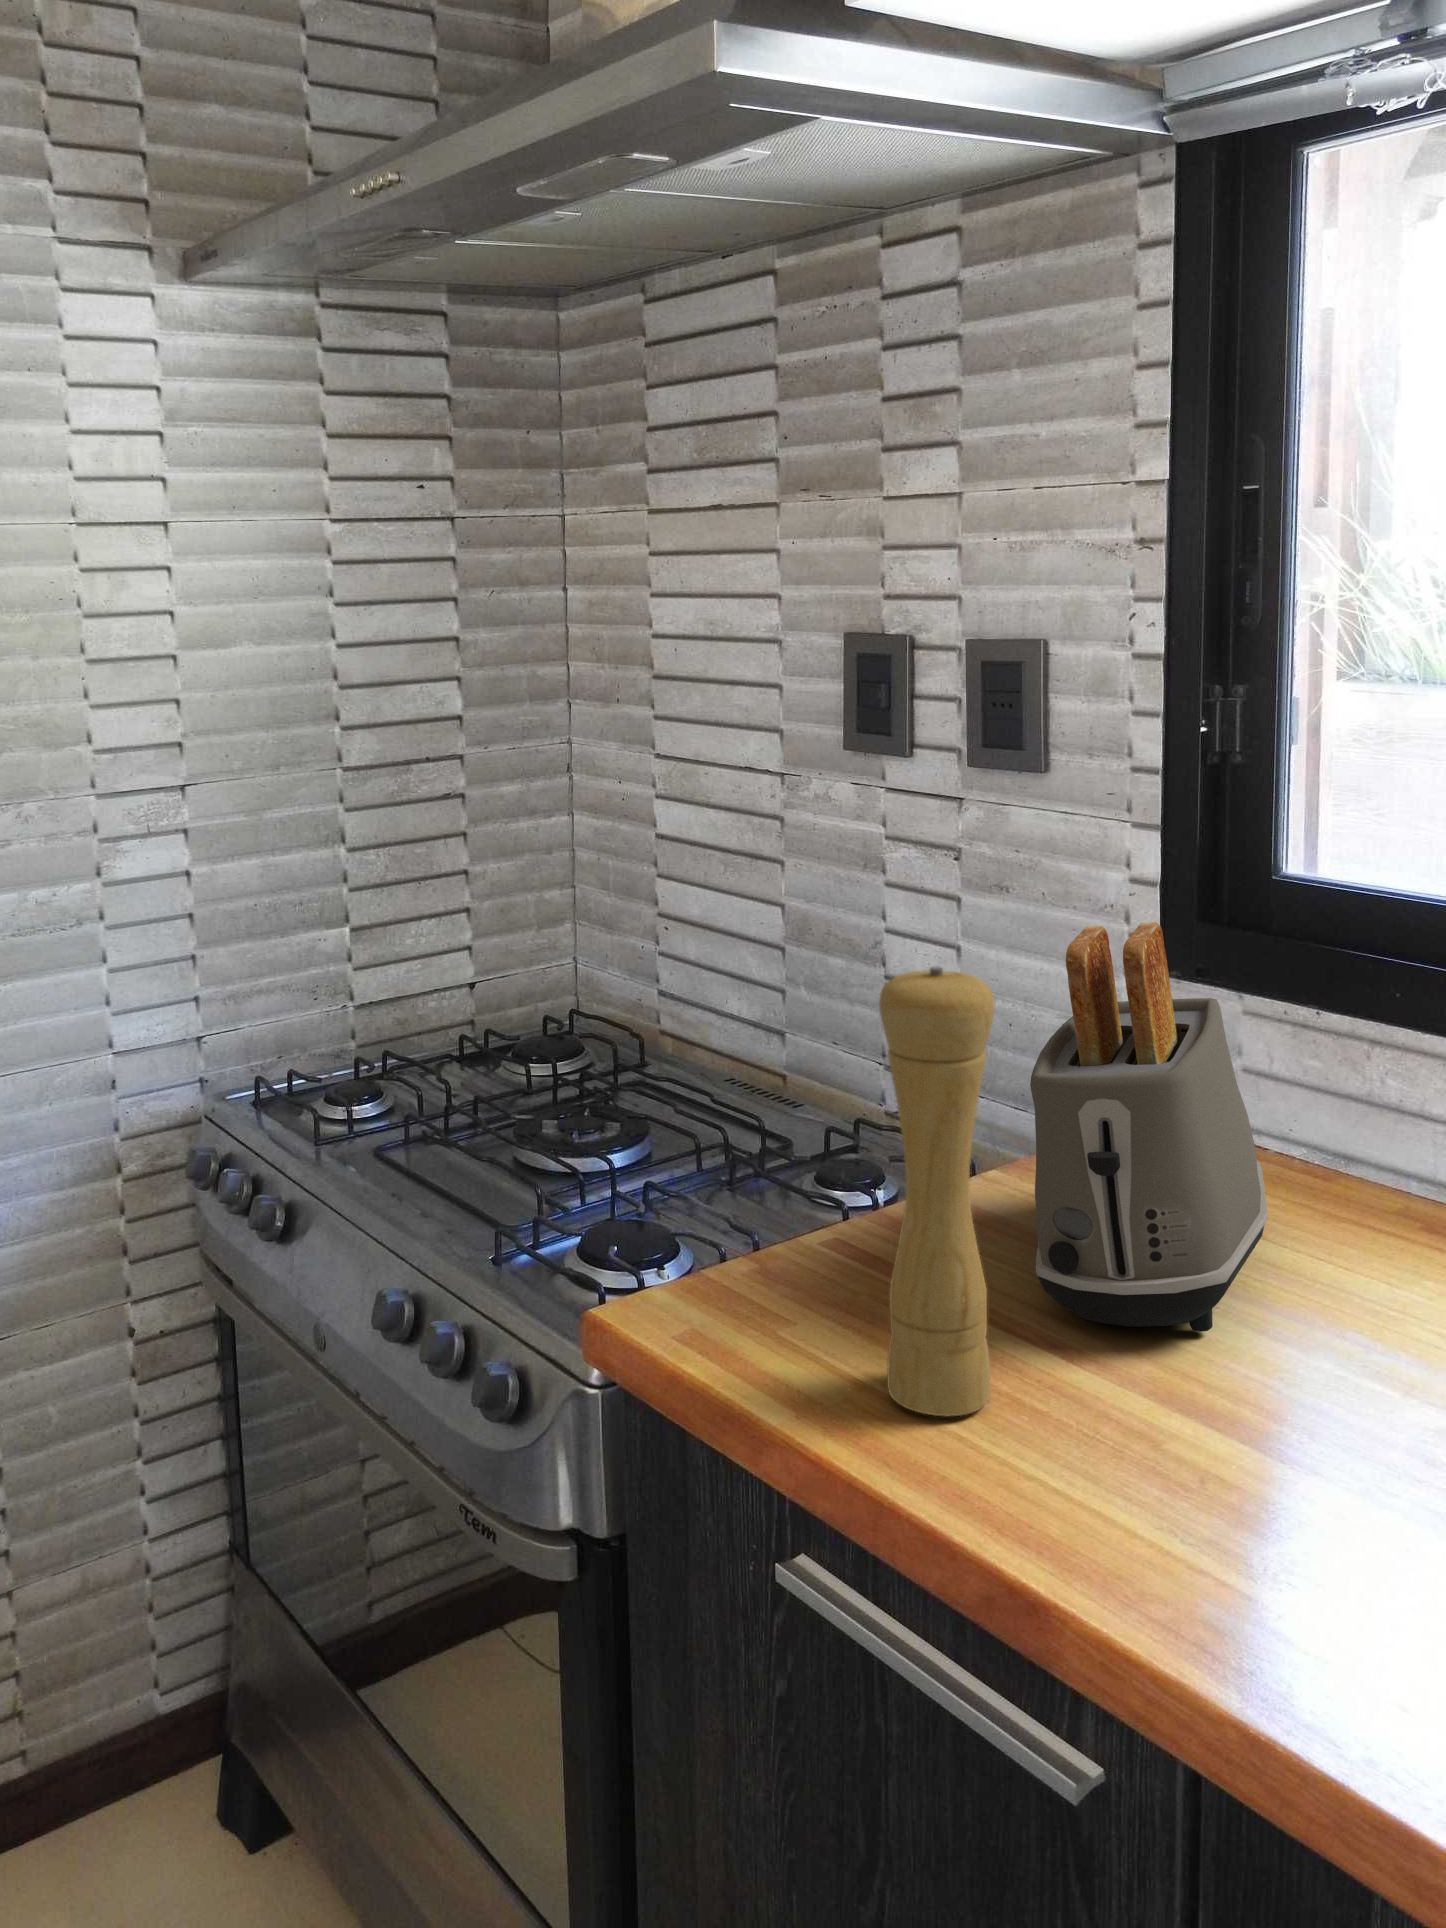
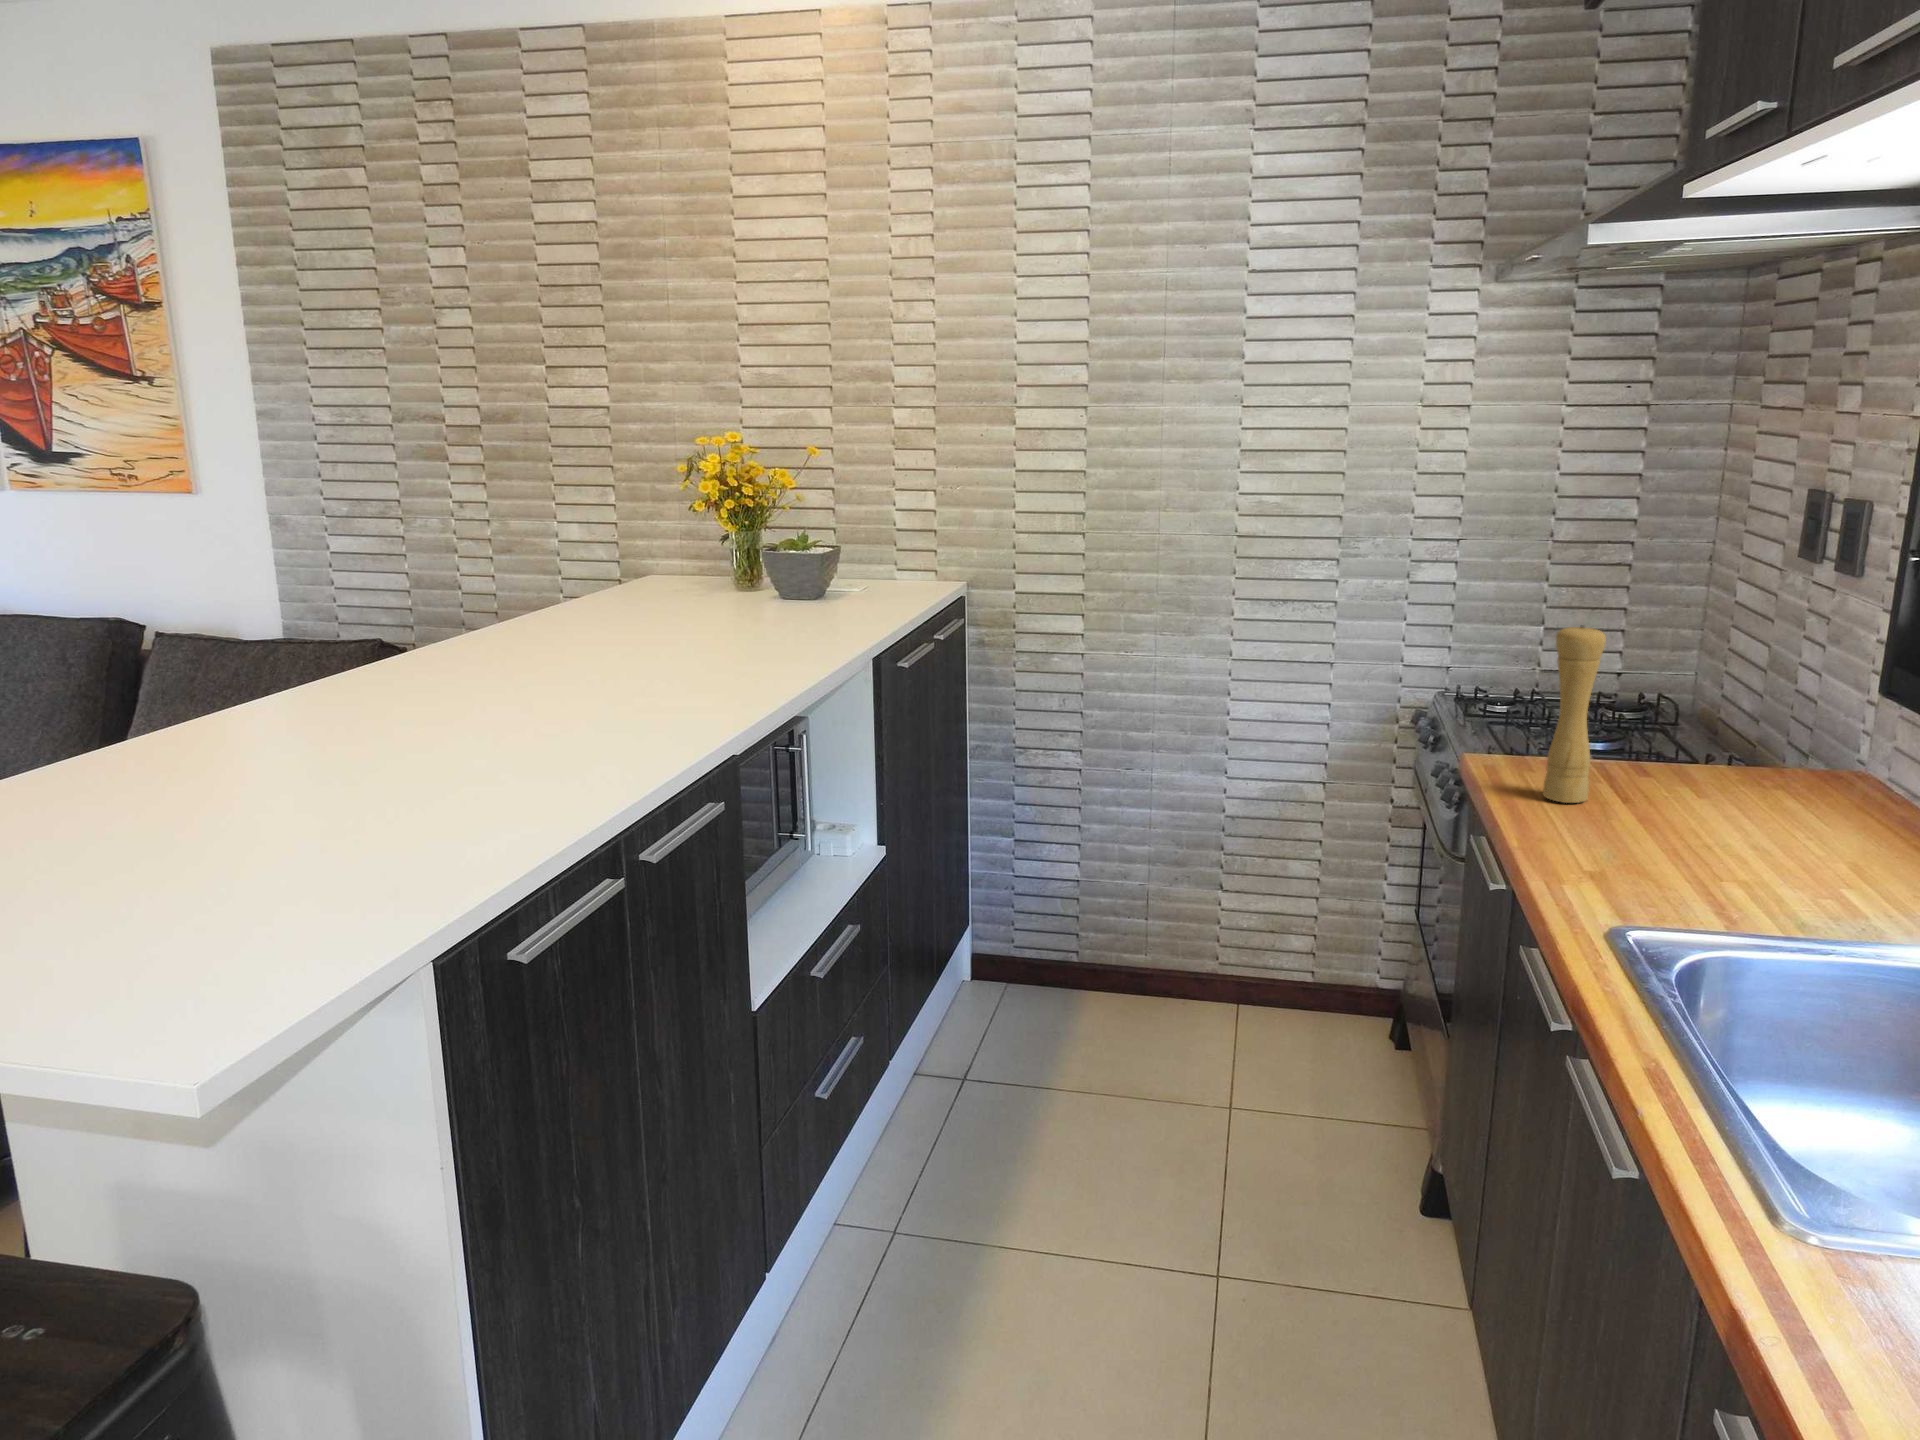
toaster: present [1030,922,1268,1332] -> none [1648,638,1828,811]

